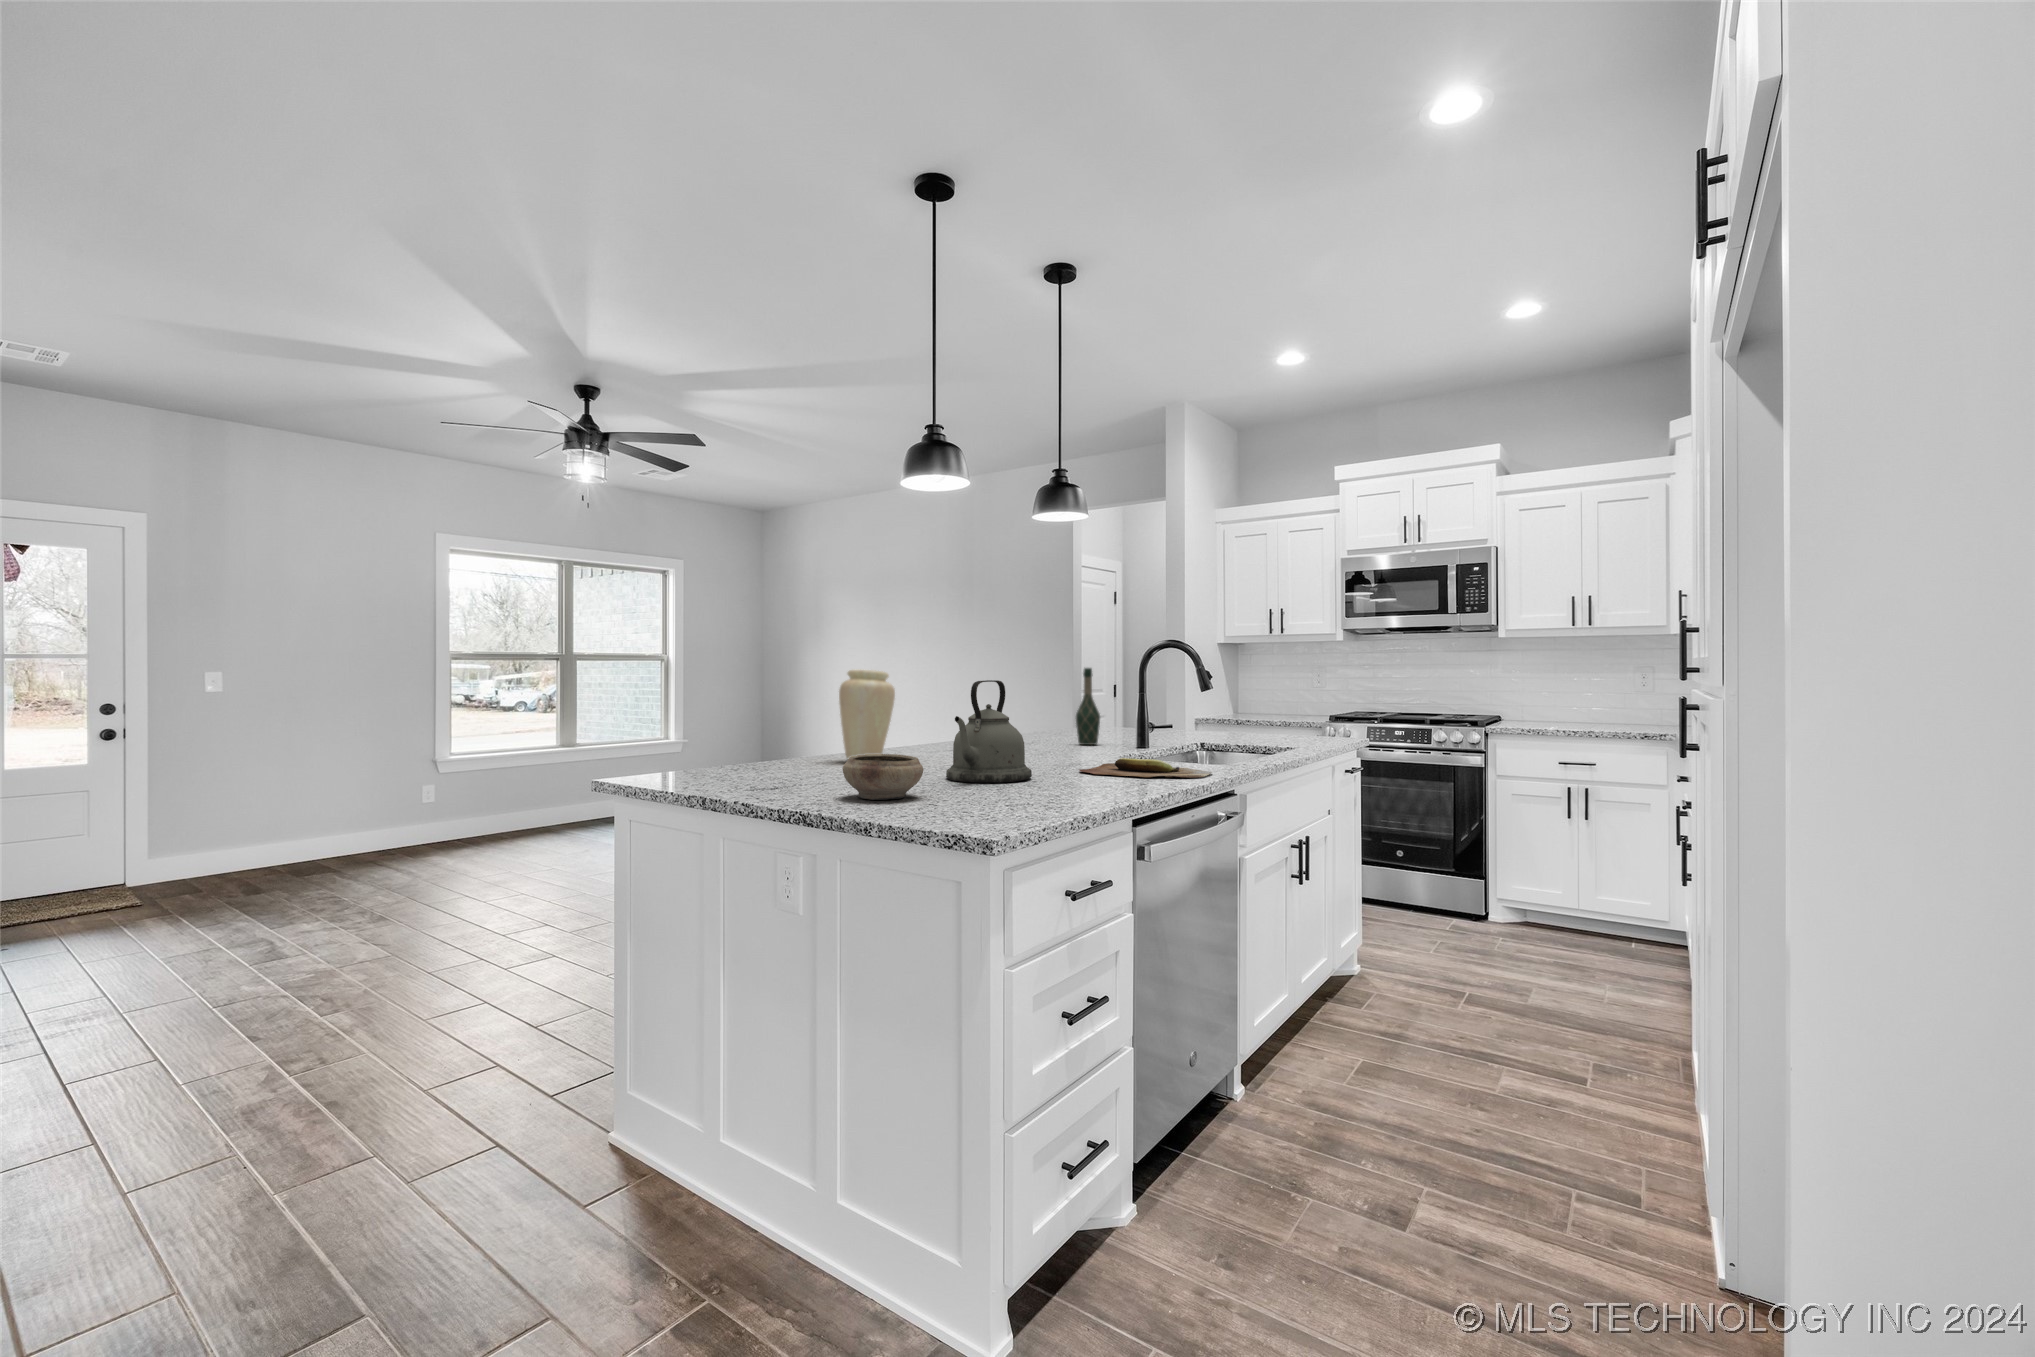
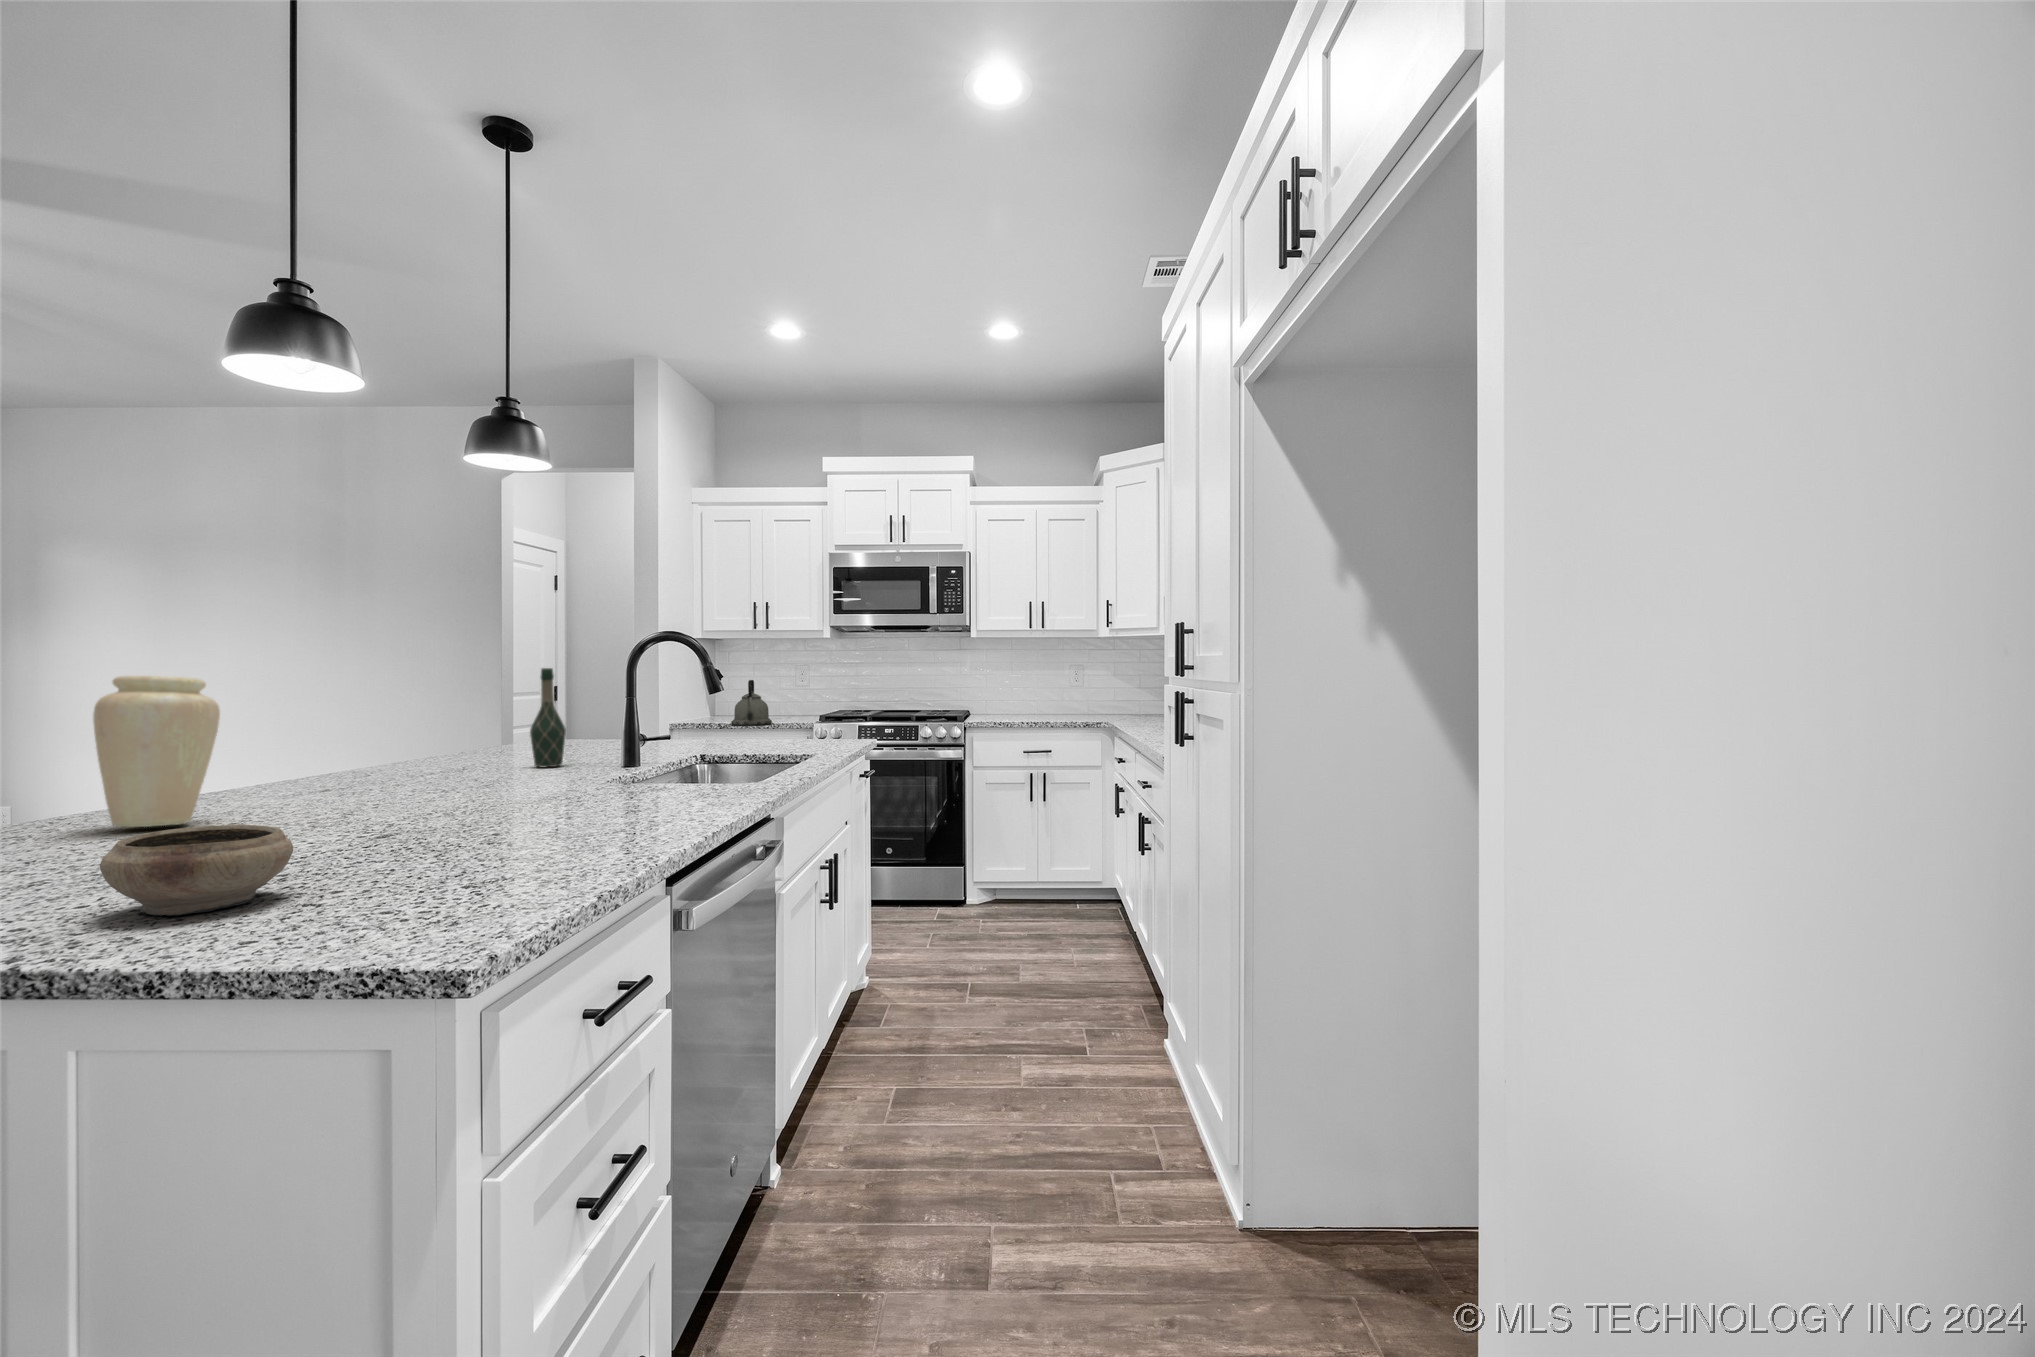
kettle: present [946,680,1032,783] -> present [731,680,772,726]
cutting board: present [1079,758,1212,778] -> none [555,788,742,815]

